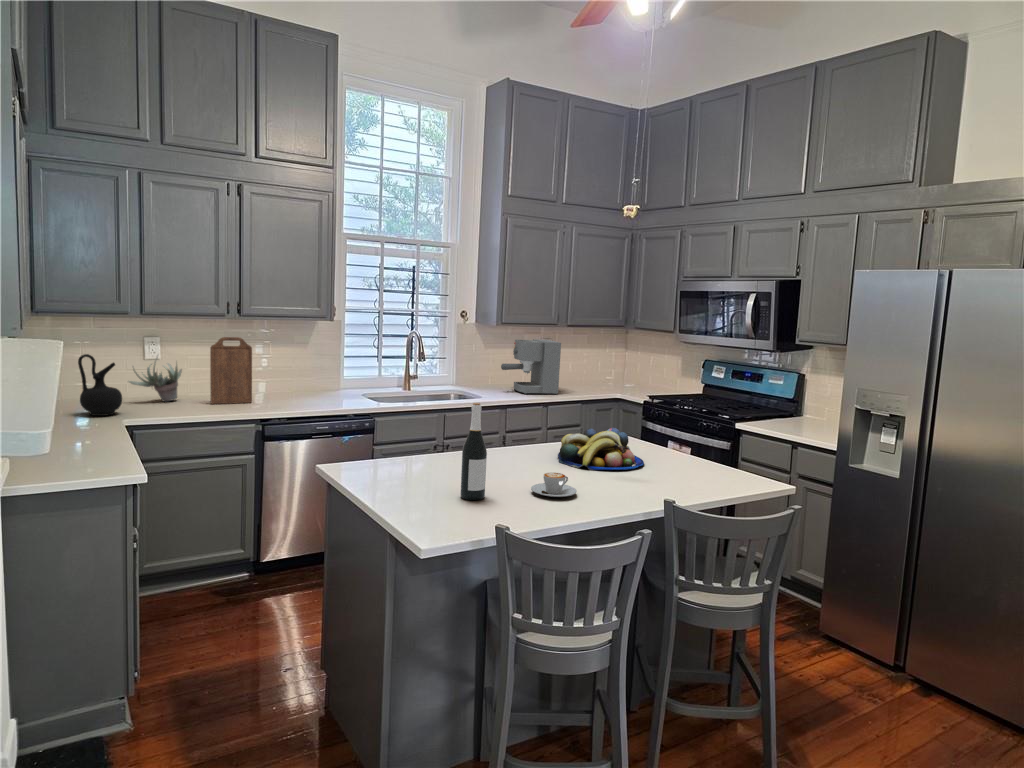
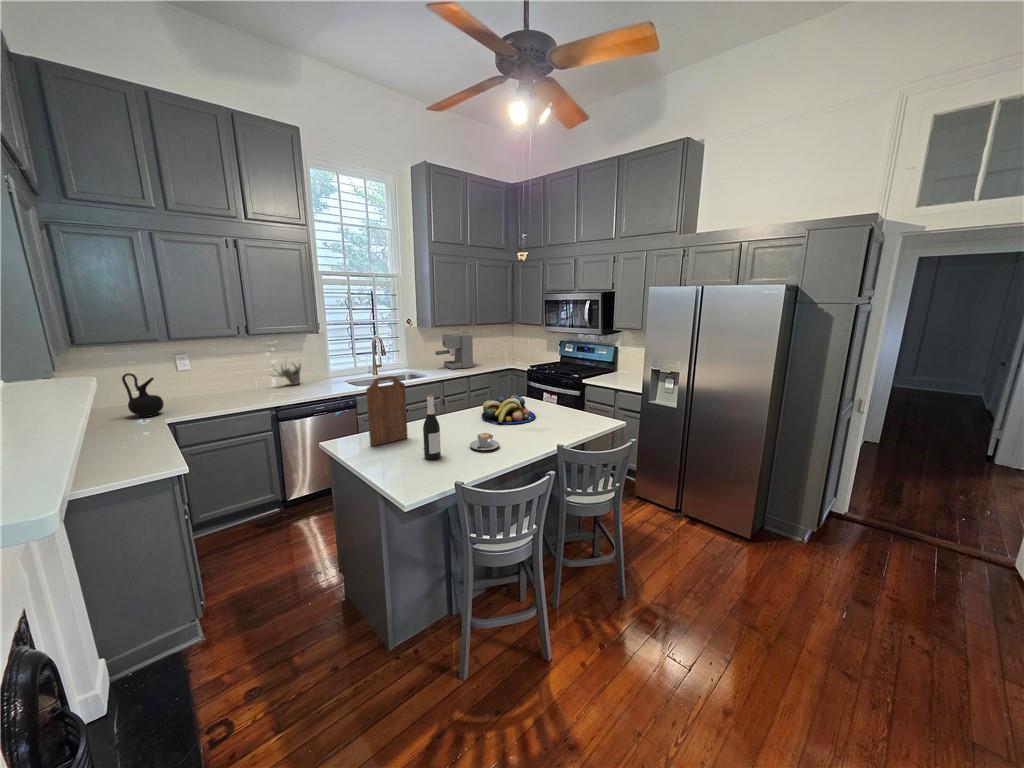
cutting board: present [210,337,252,404] -> present [366,376,408,446]
succulent plant: present [128,357,182,401] -> present [272,363,301,385]

